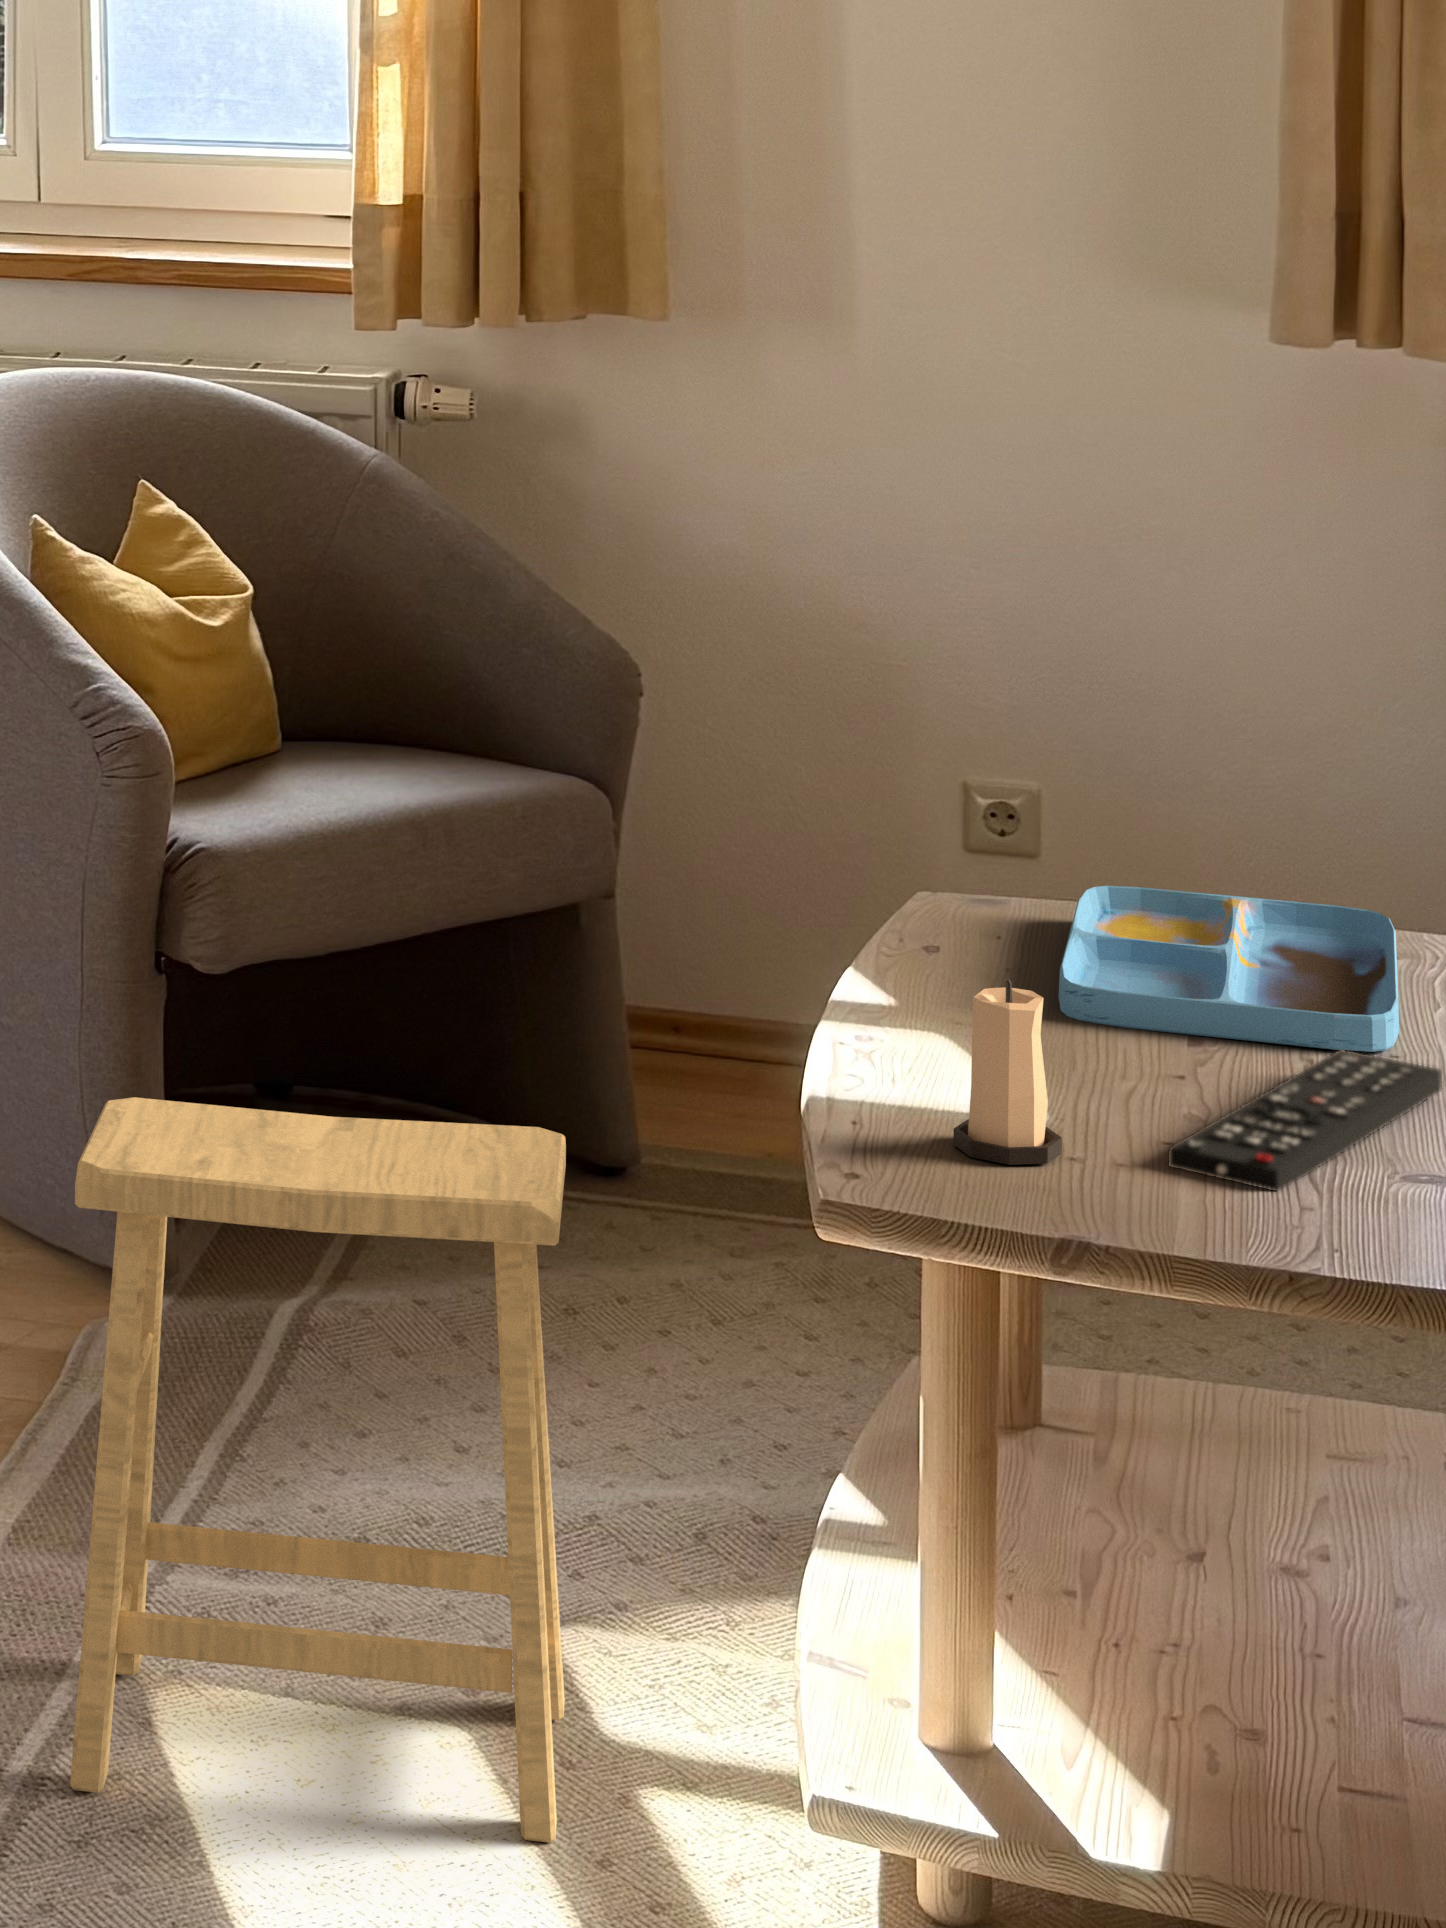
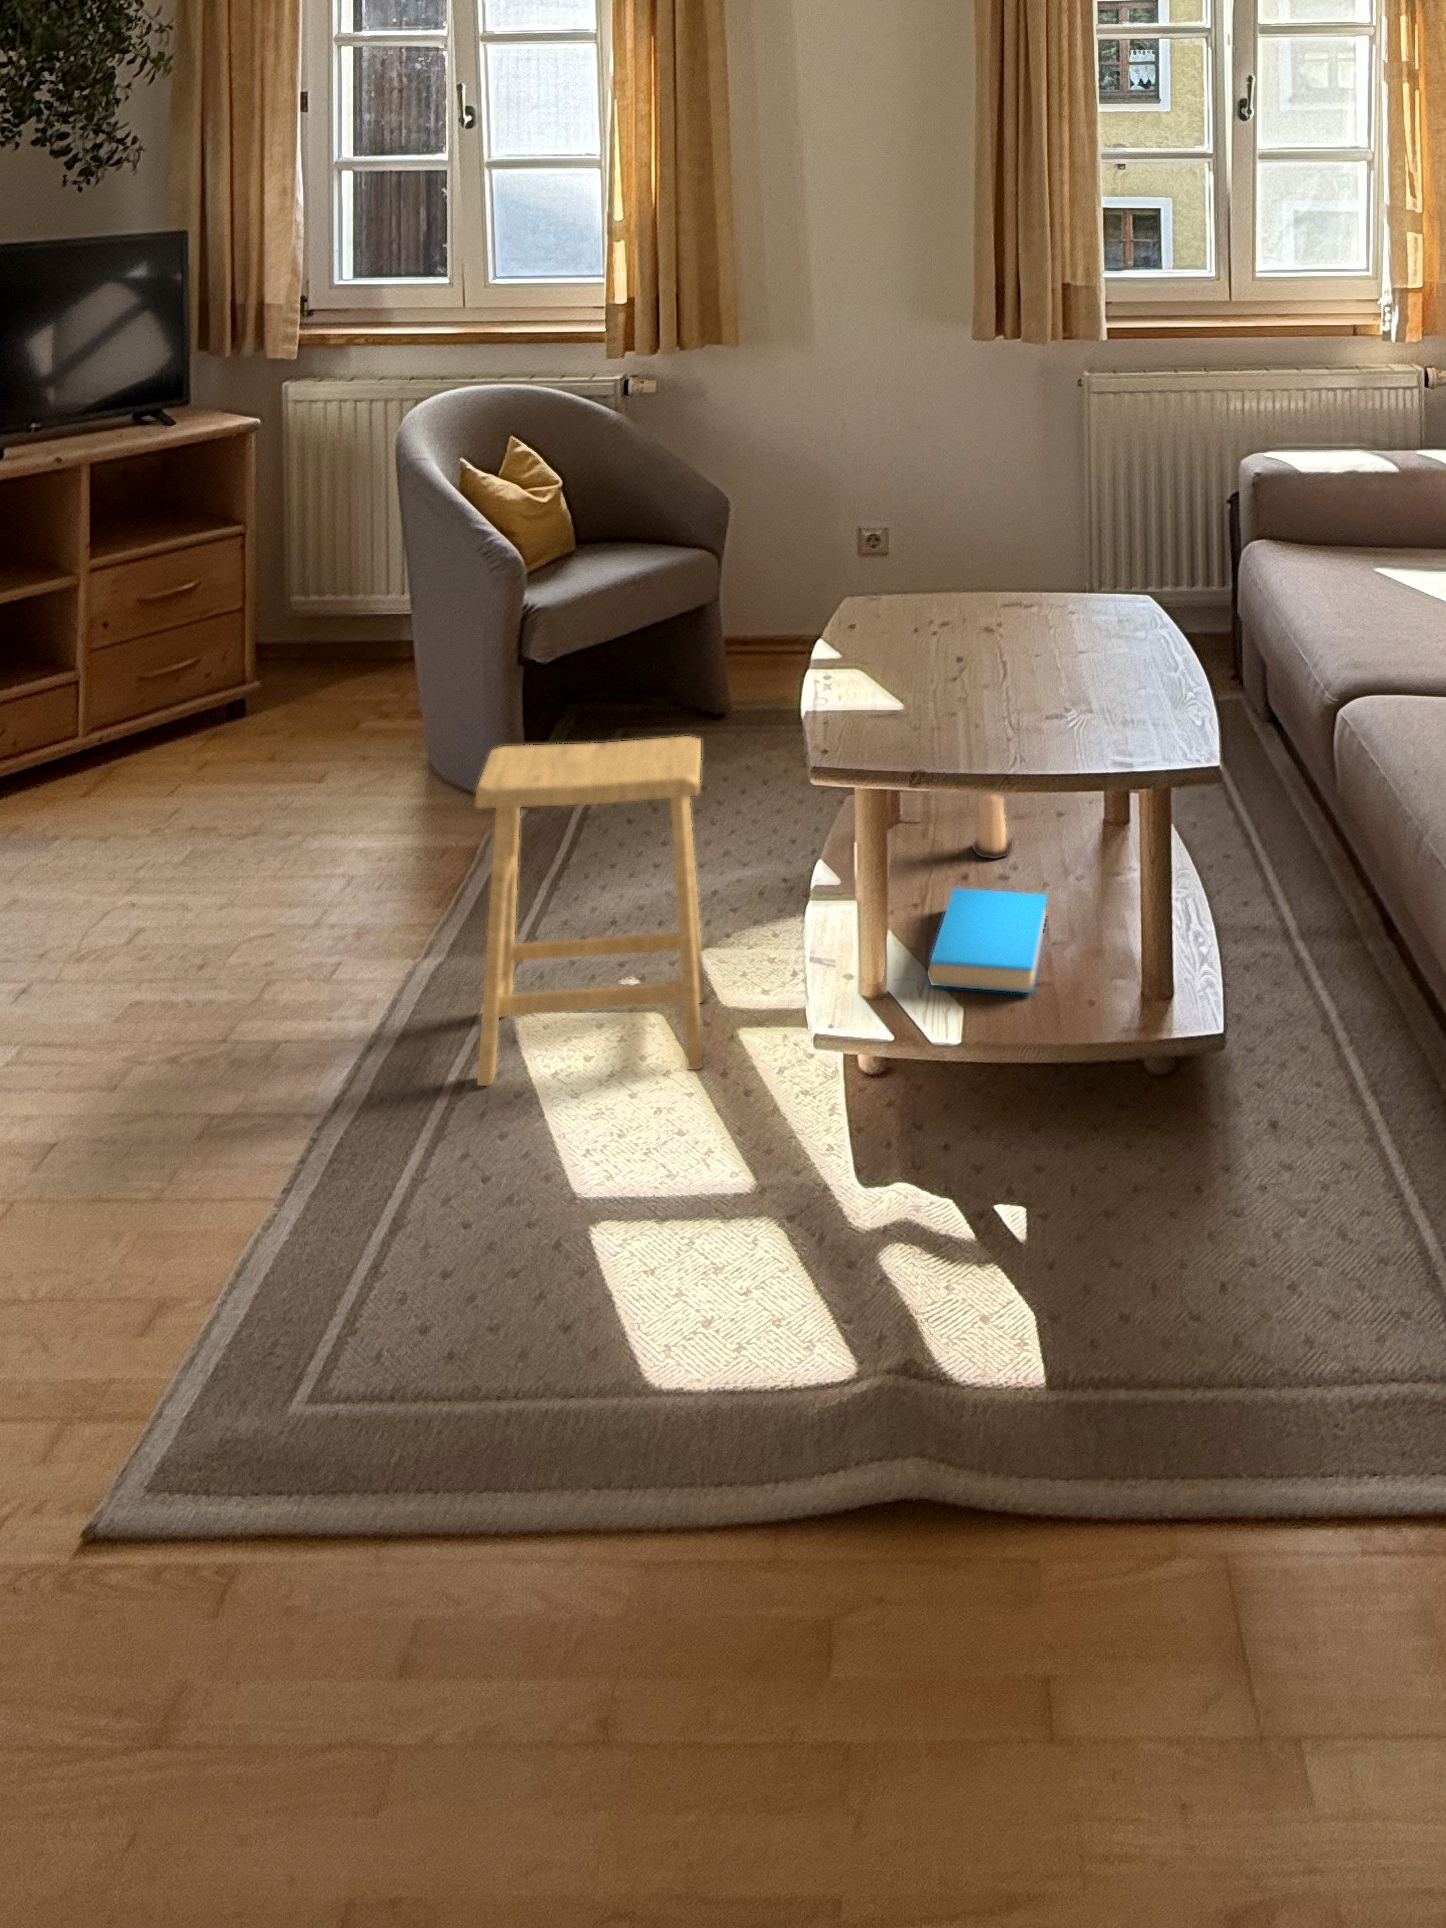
tray: present [1059,886,1399,1052] -> none [906,587,1039,656]
candle: present [953,979,1062,1165] -> present [973,796,1012,859]
remote control: present [1168,1050,1442,1191] -> none [956,658,1059,734]
book: none [1083,1555,1394,1798] -> present [927,888,1047,993]

